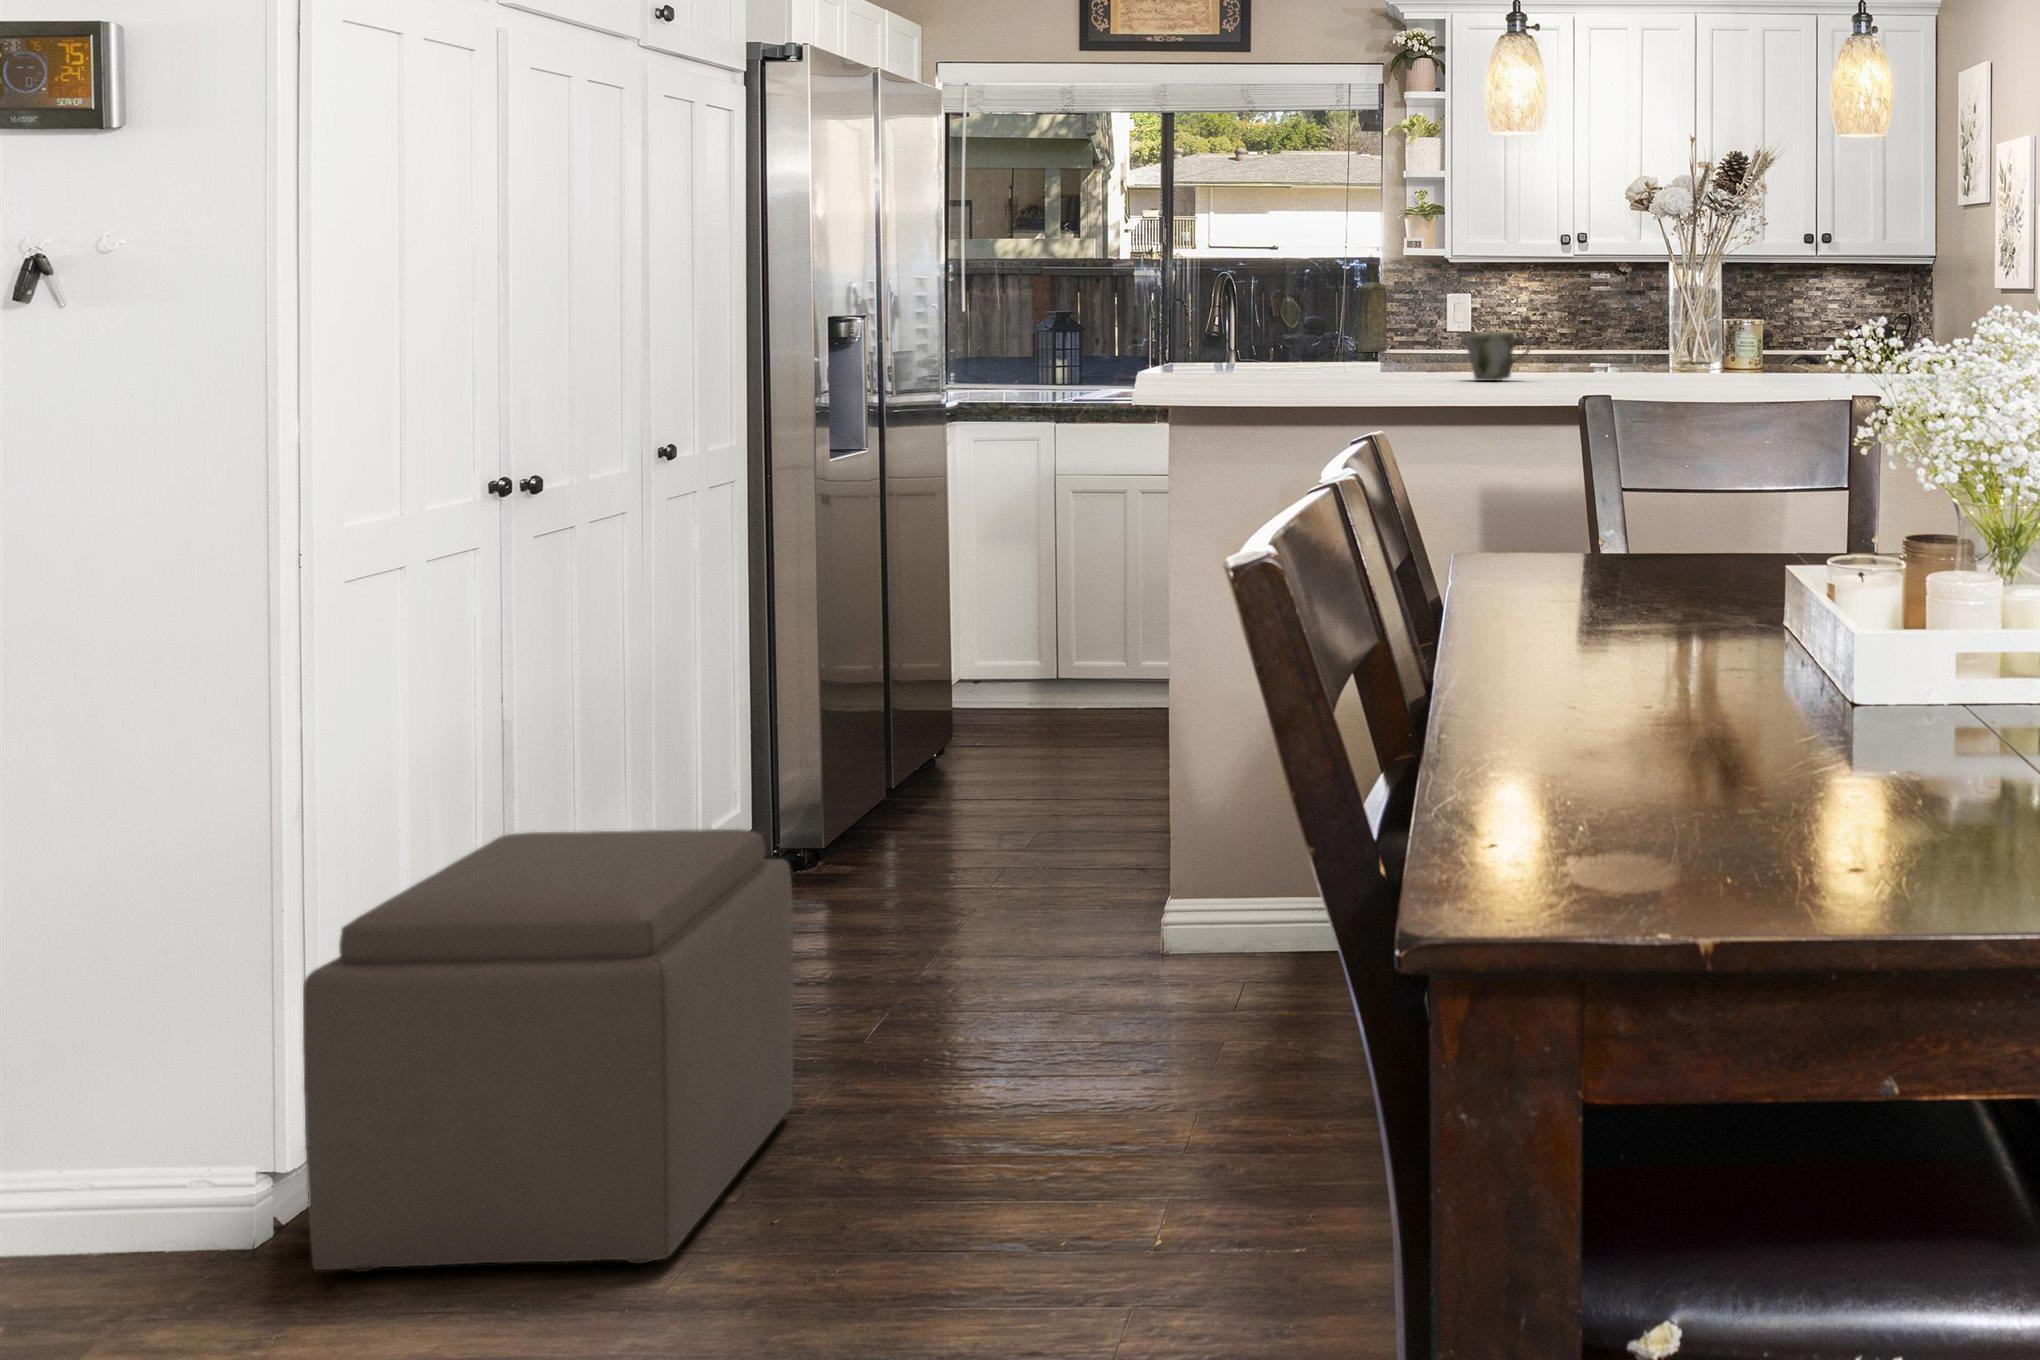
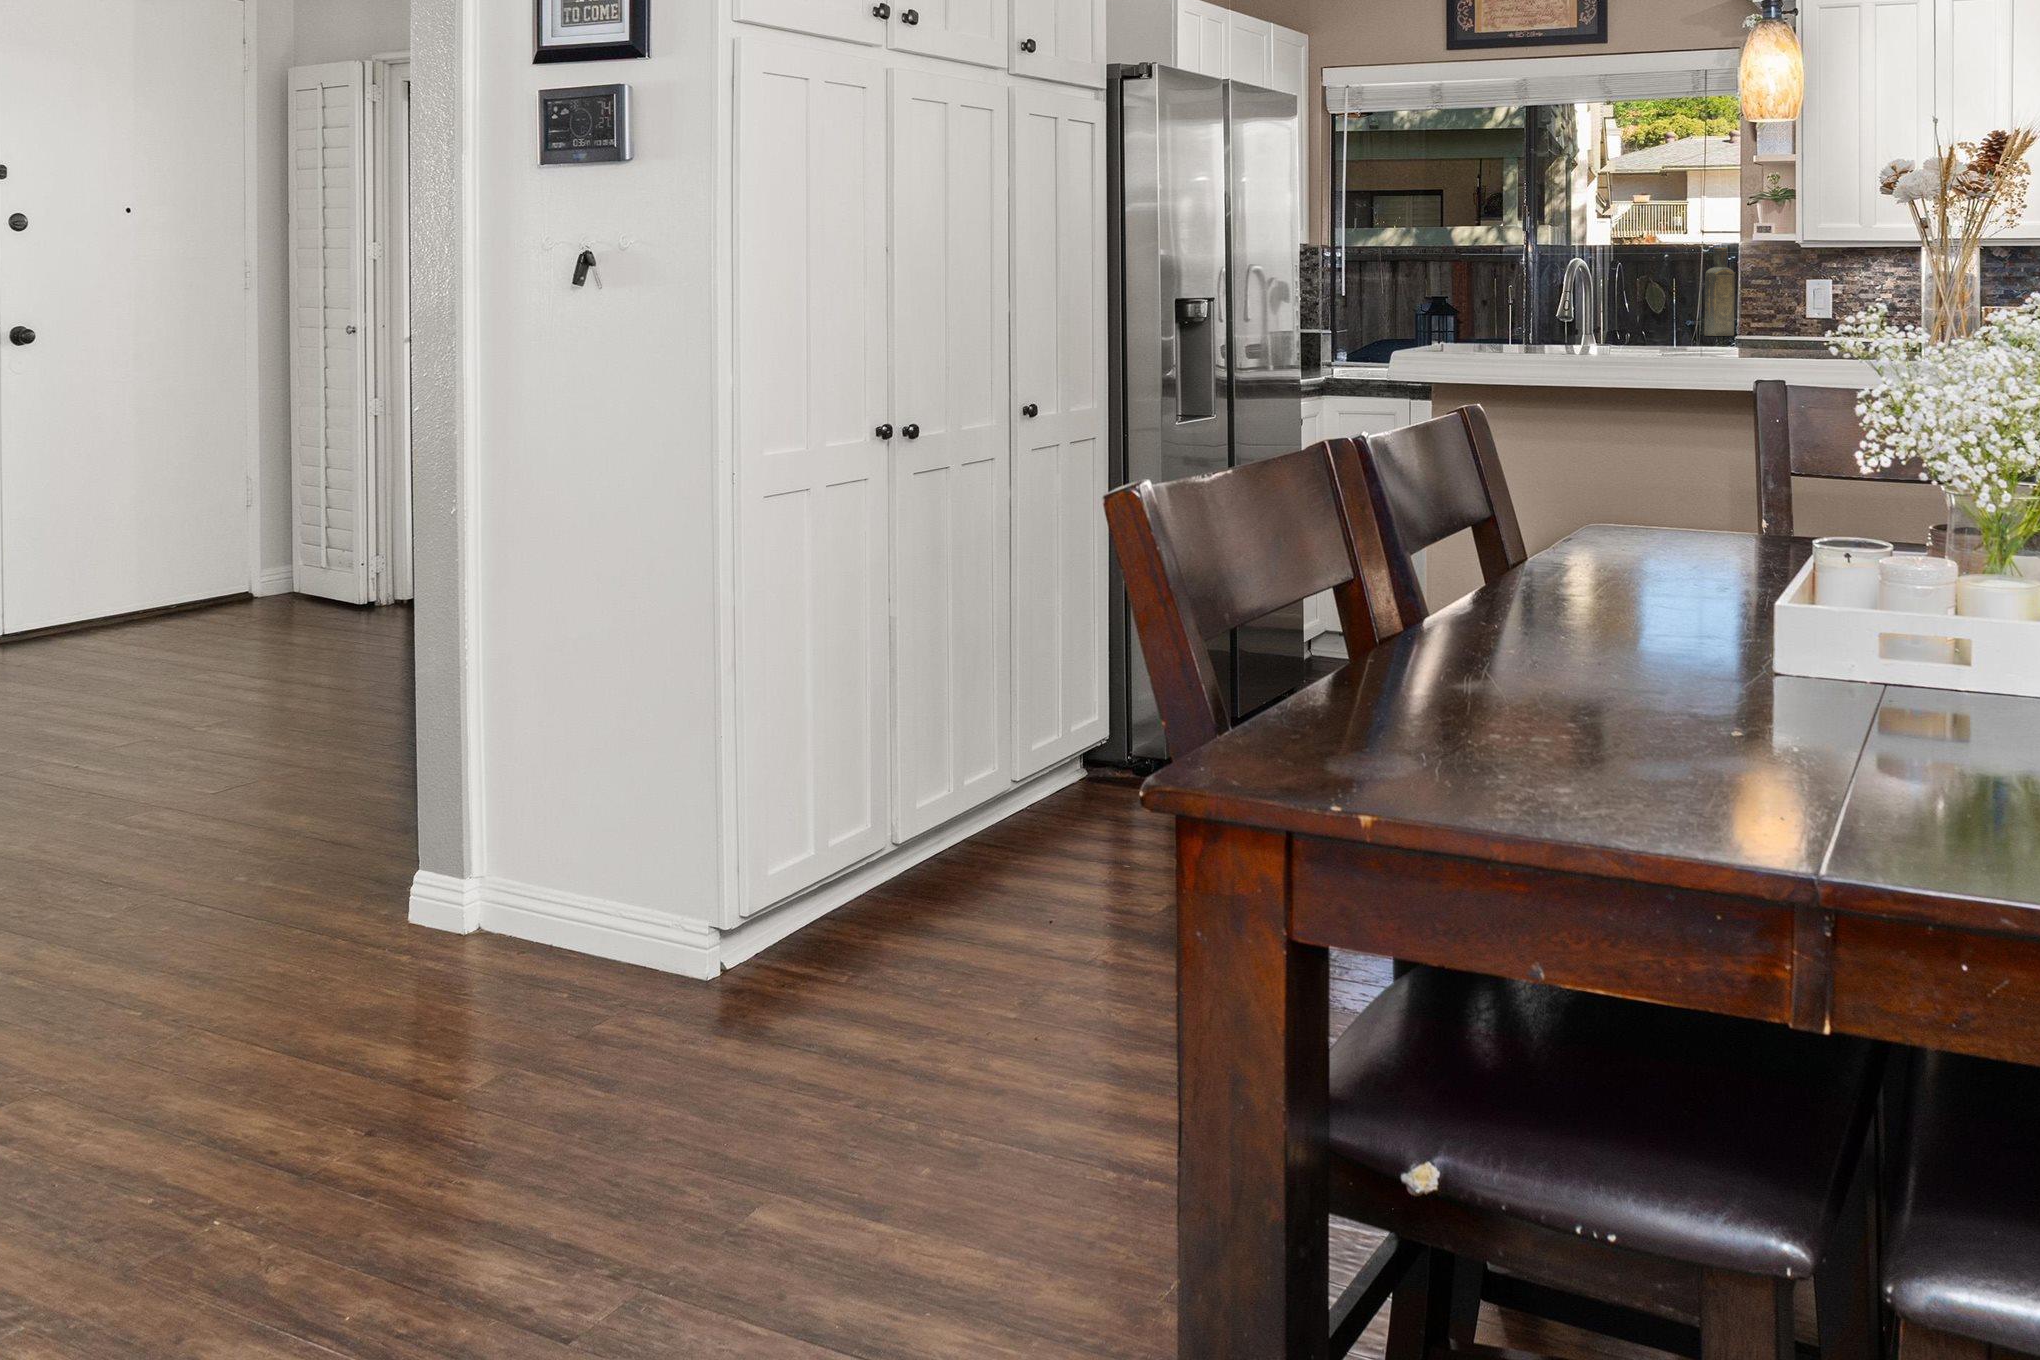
mug: present [1464,332,1531,381] -> none [1719,316,1787,364]
ottoman: present [303,829,794,1272] -> none [720,699,1071,1041]

